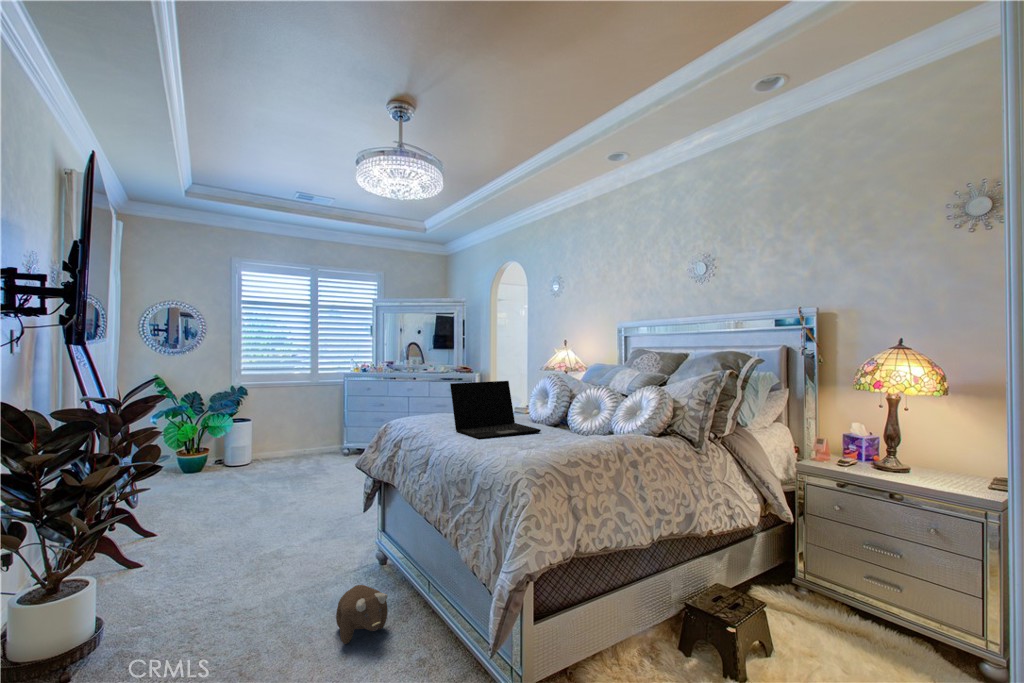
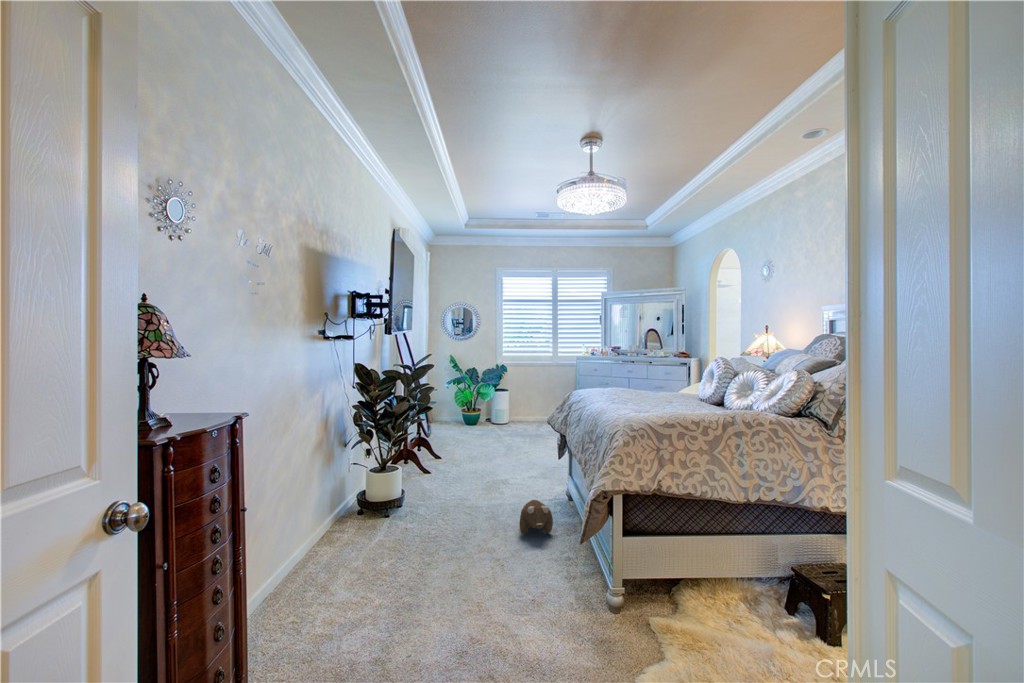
laptop: present [450,381,541,439] -> none [608,361,681,405]

